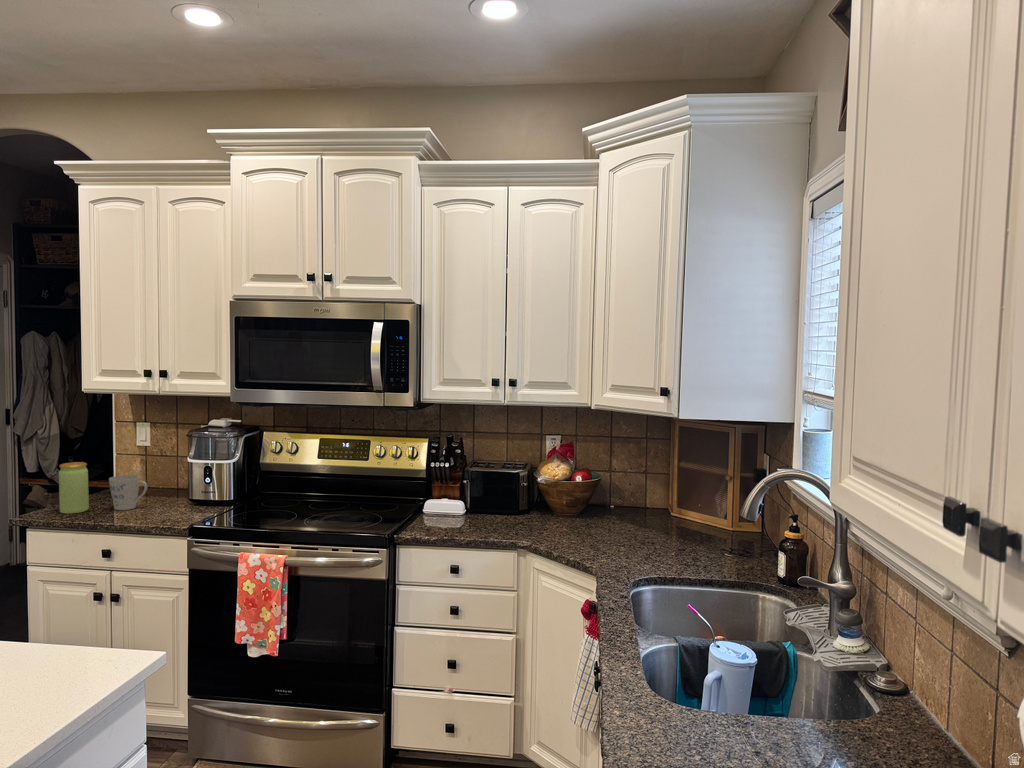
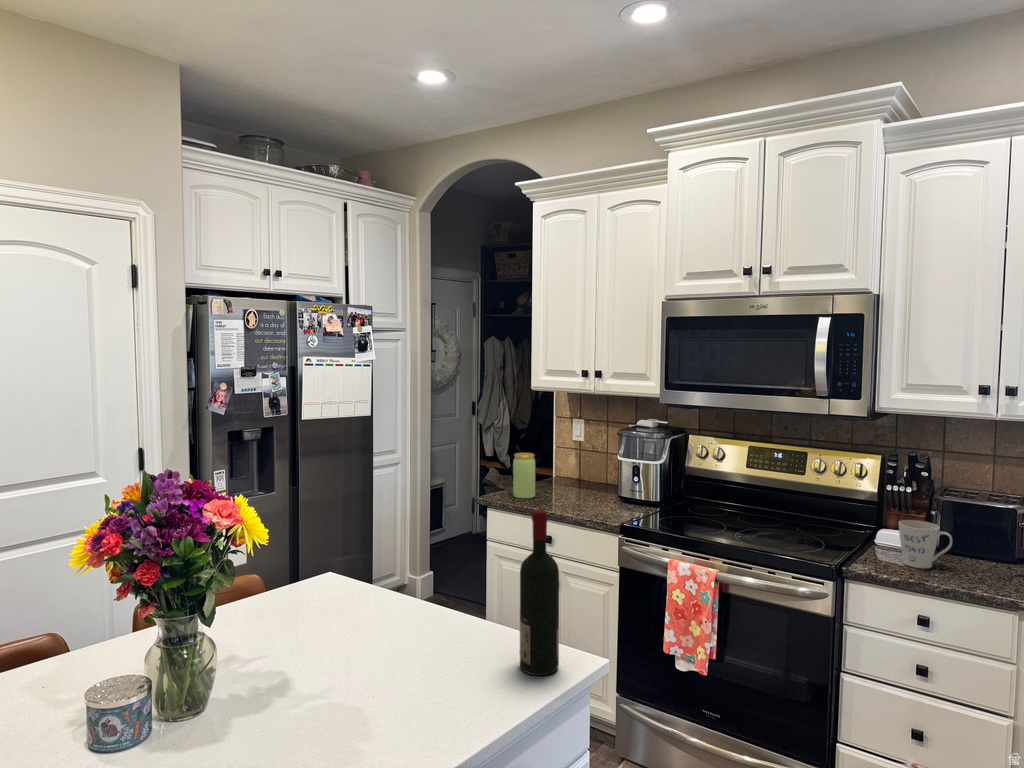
mug: present [109,475,147,510] -> present [899,520,952,568]
wine bottle: none [51,514,101,687] -> present [520,510,559,675]

